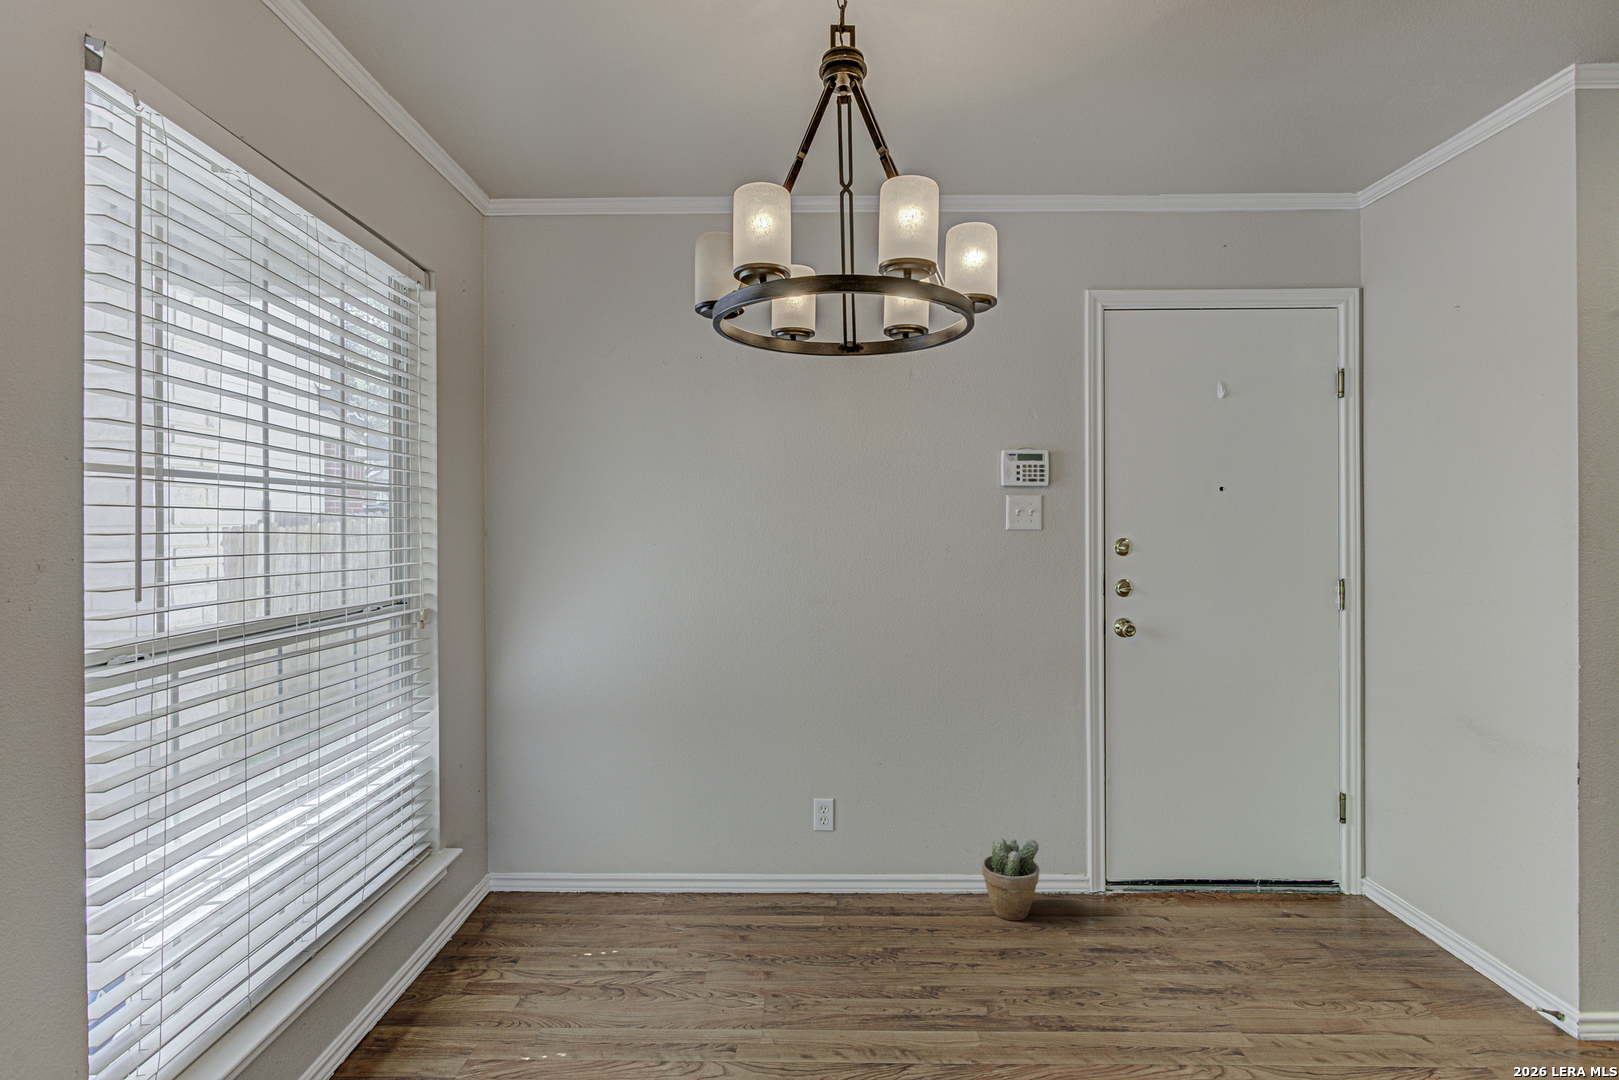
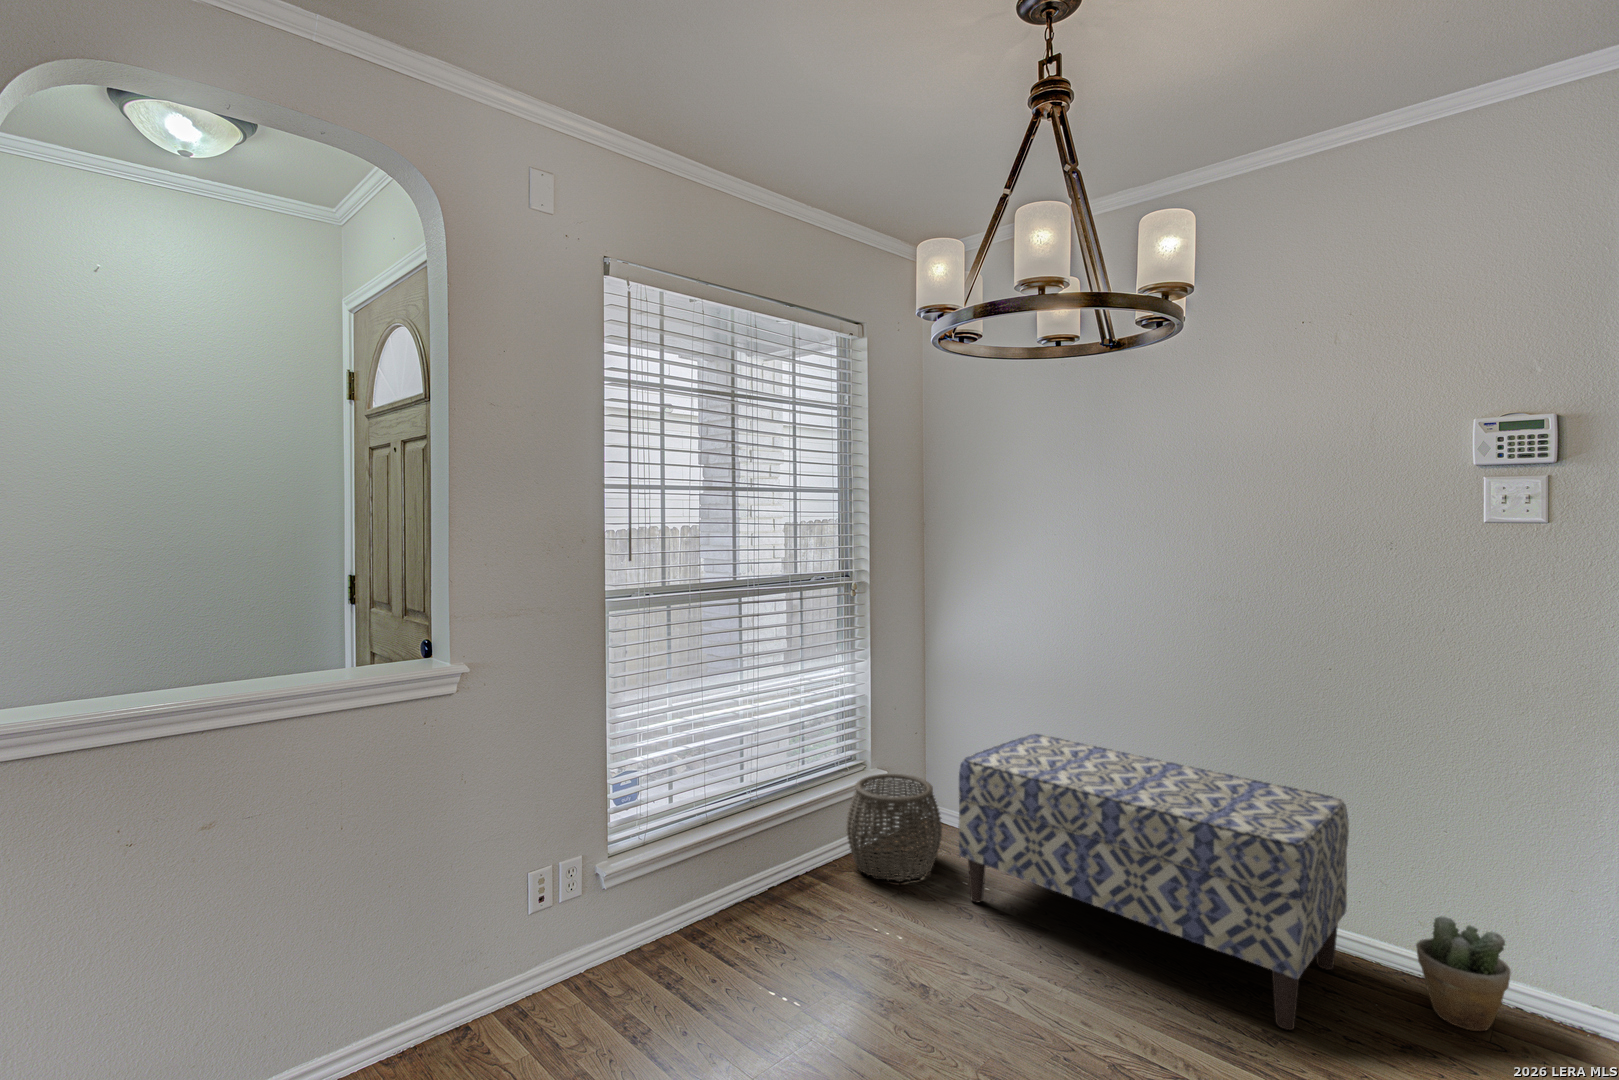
bench: none [593,760,951,979] -> present [959,734,1349,1030]
woven basket: none [419,847,551,997] -> present [846,774,942,881]

